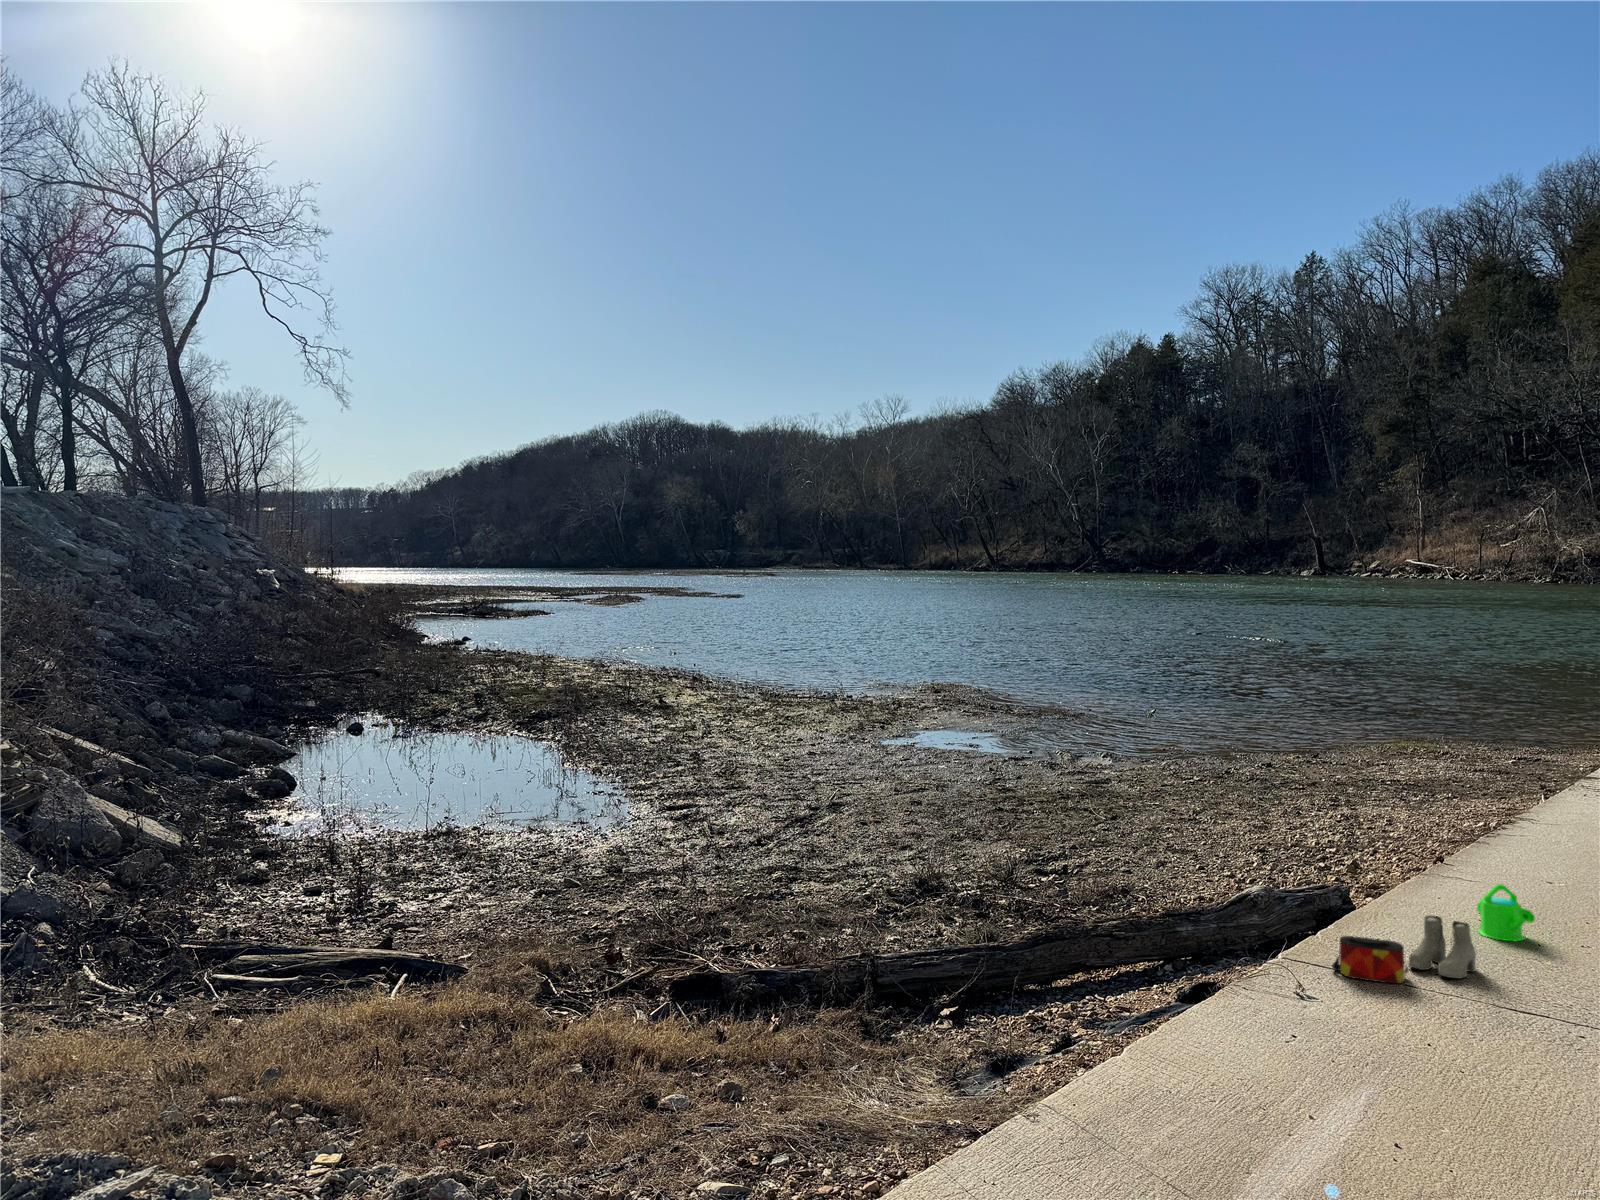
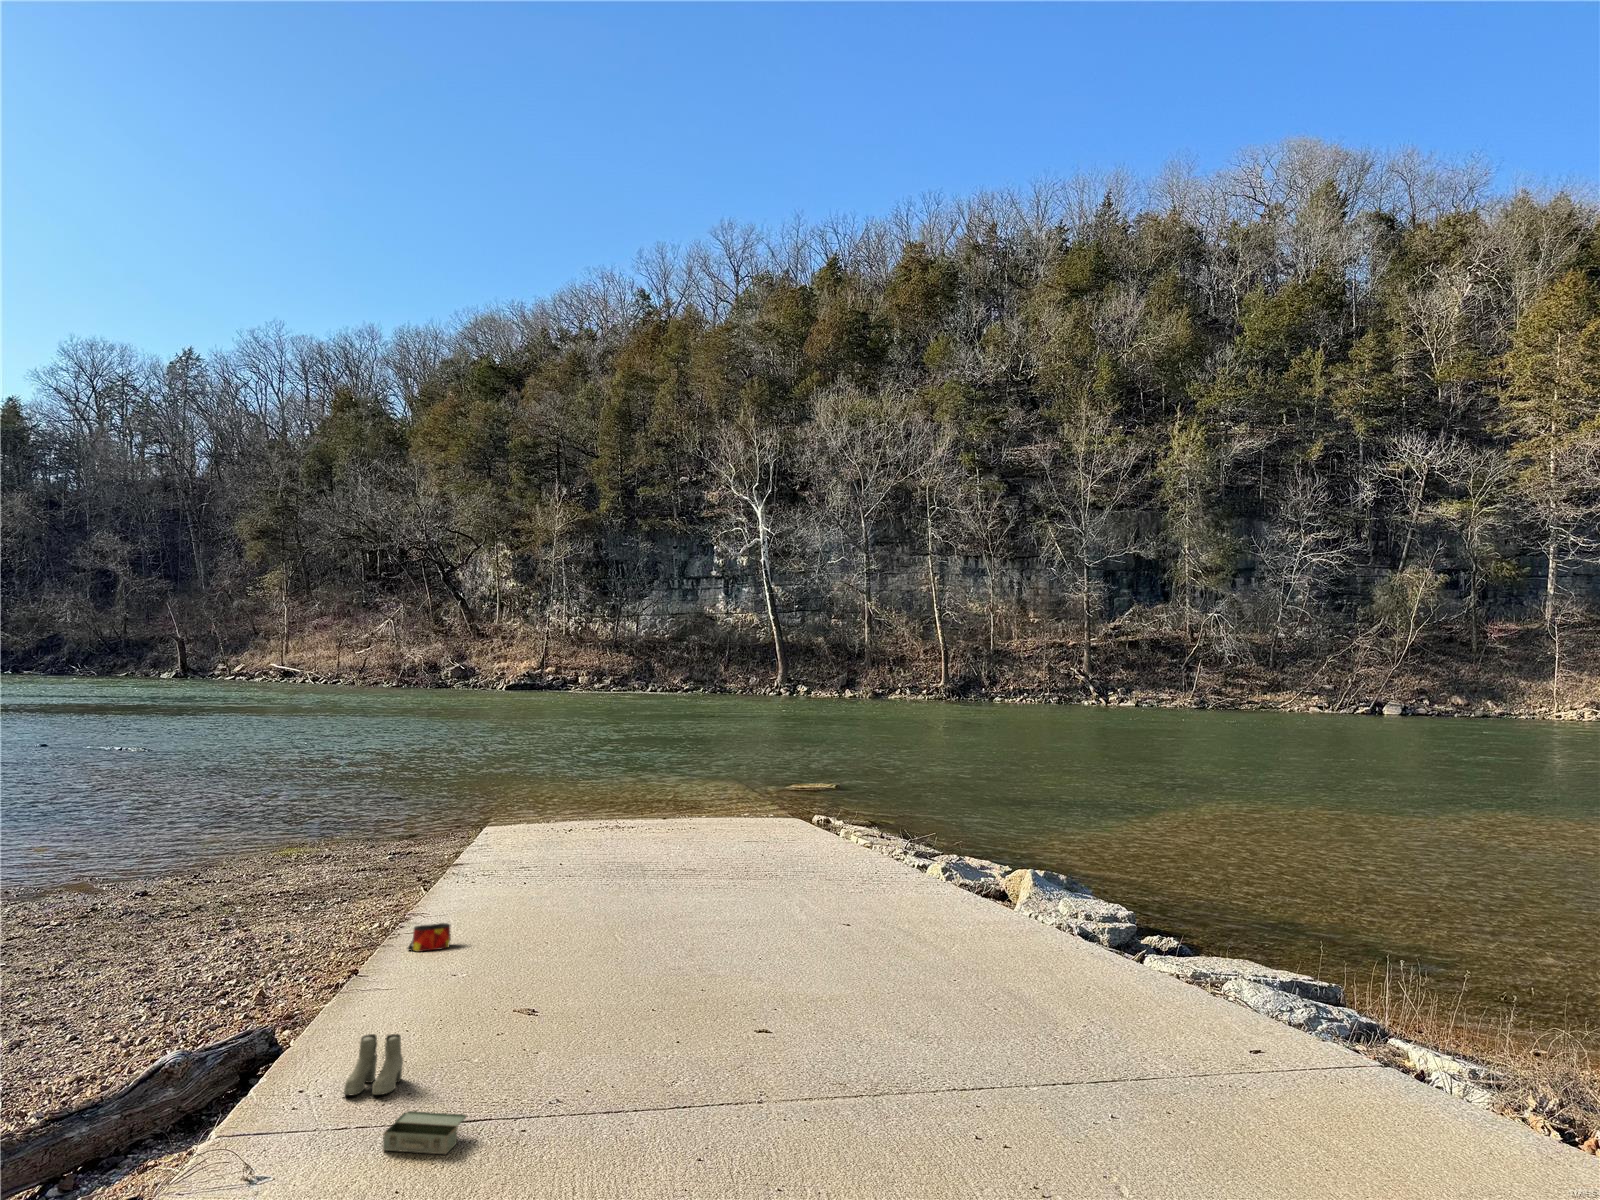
watering can: present [1477,884,1535,941] -> none [395,986,445,1042]
bag: present [1332,936,1408,984] -> present [408,923,451,952]
toolbox: none [1439,999,1542,1054] -> present [383,1111,466,1154]

